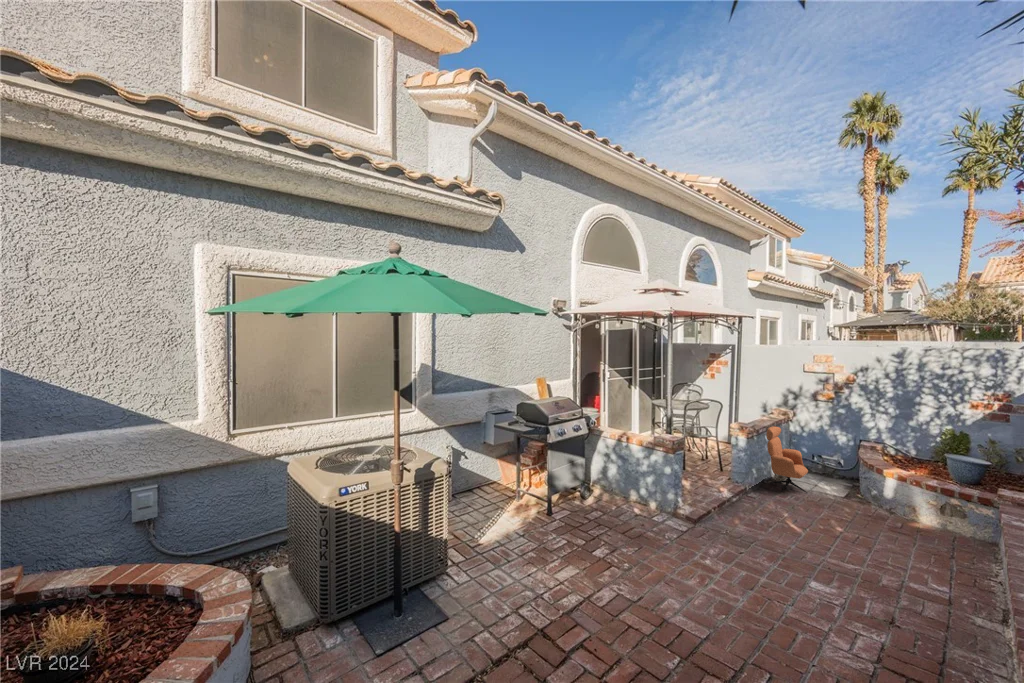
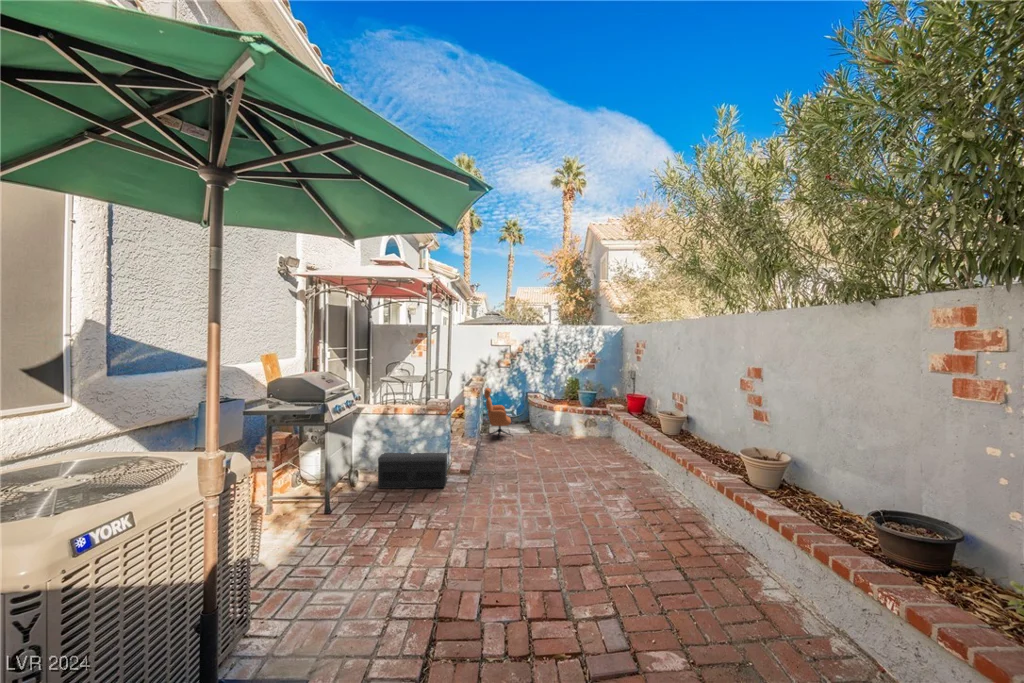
storage bench: none [603,474,672,527] -> present [378,453,447,489]

